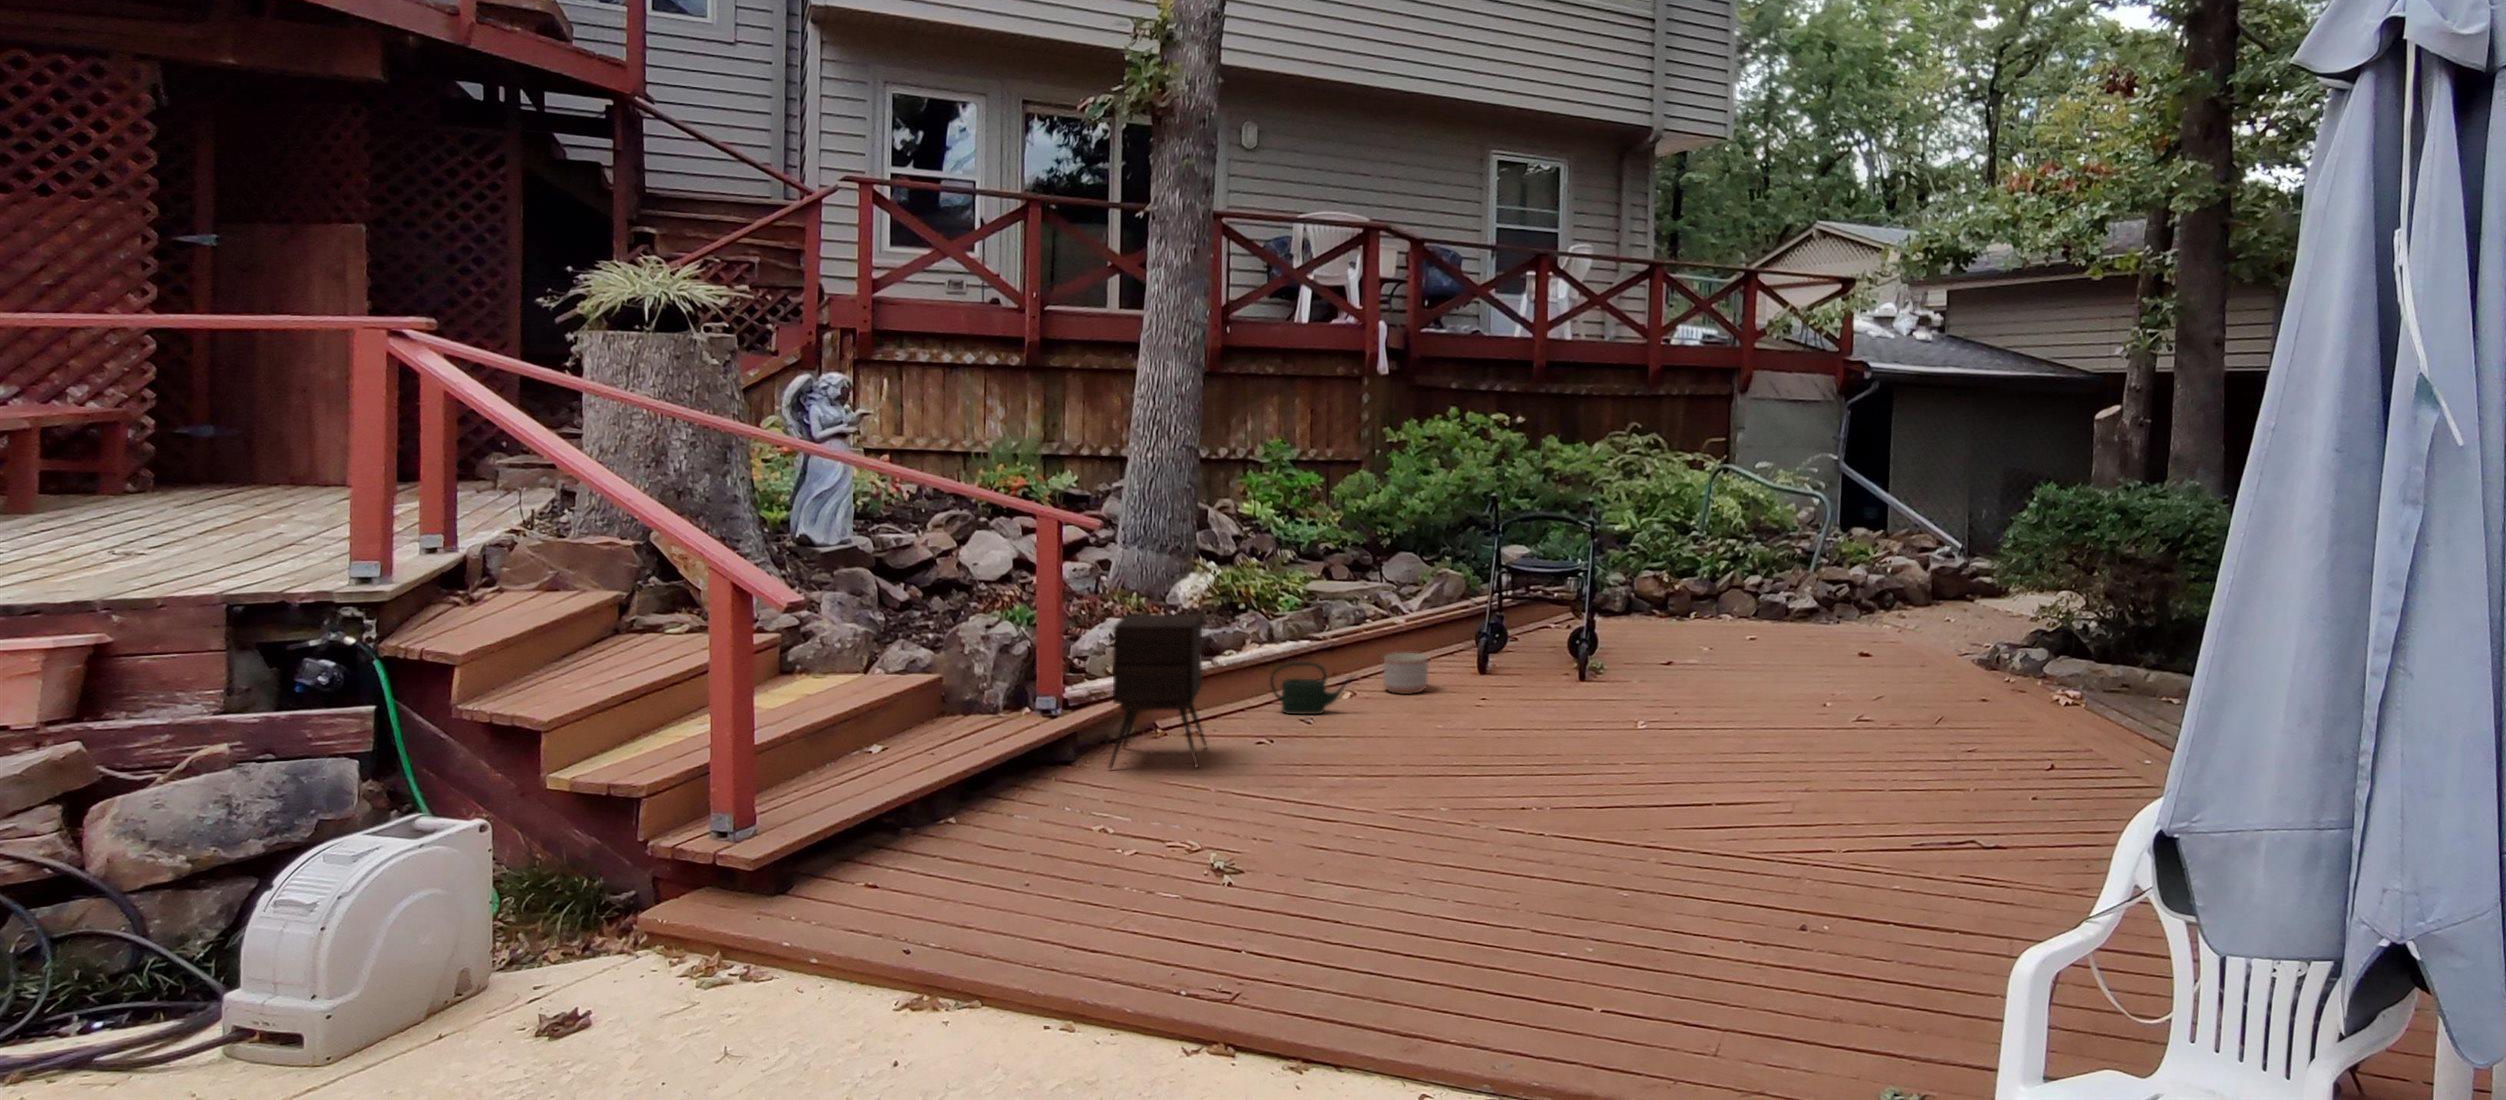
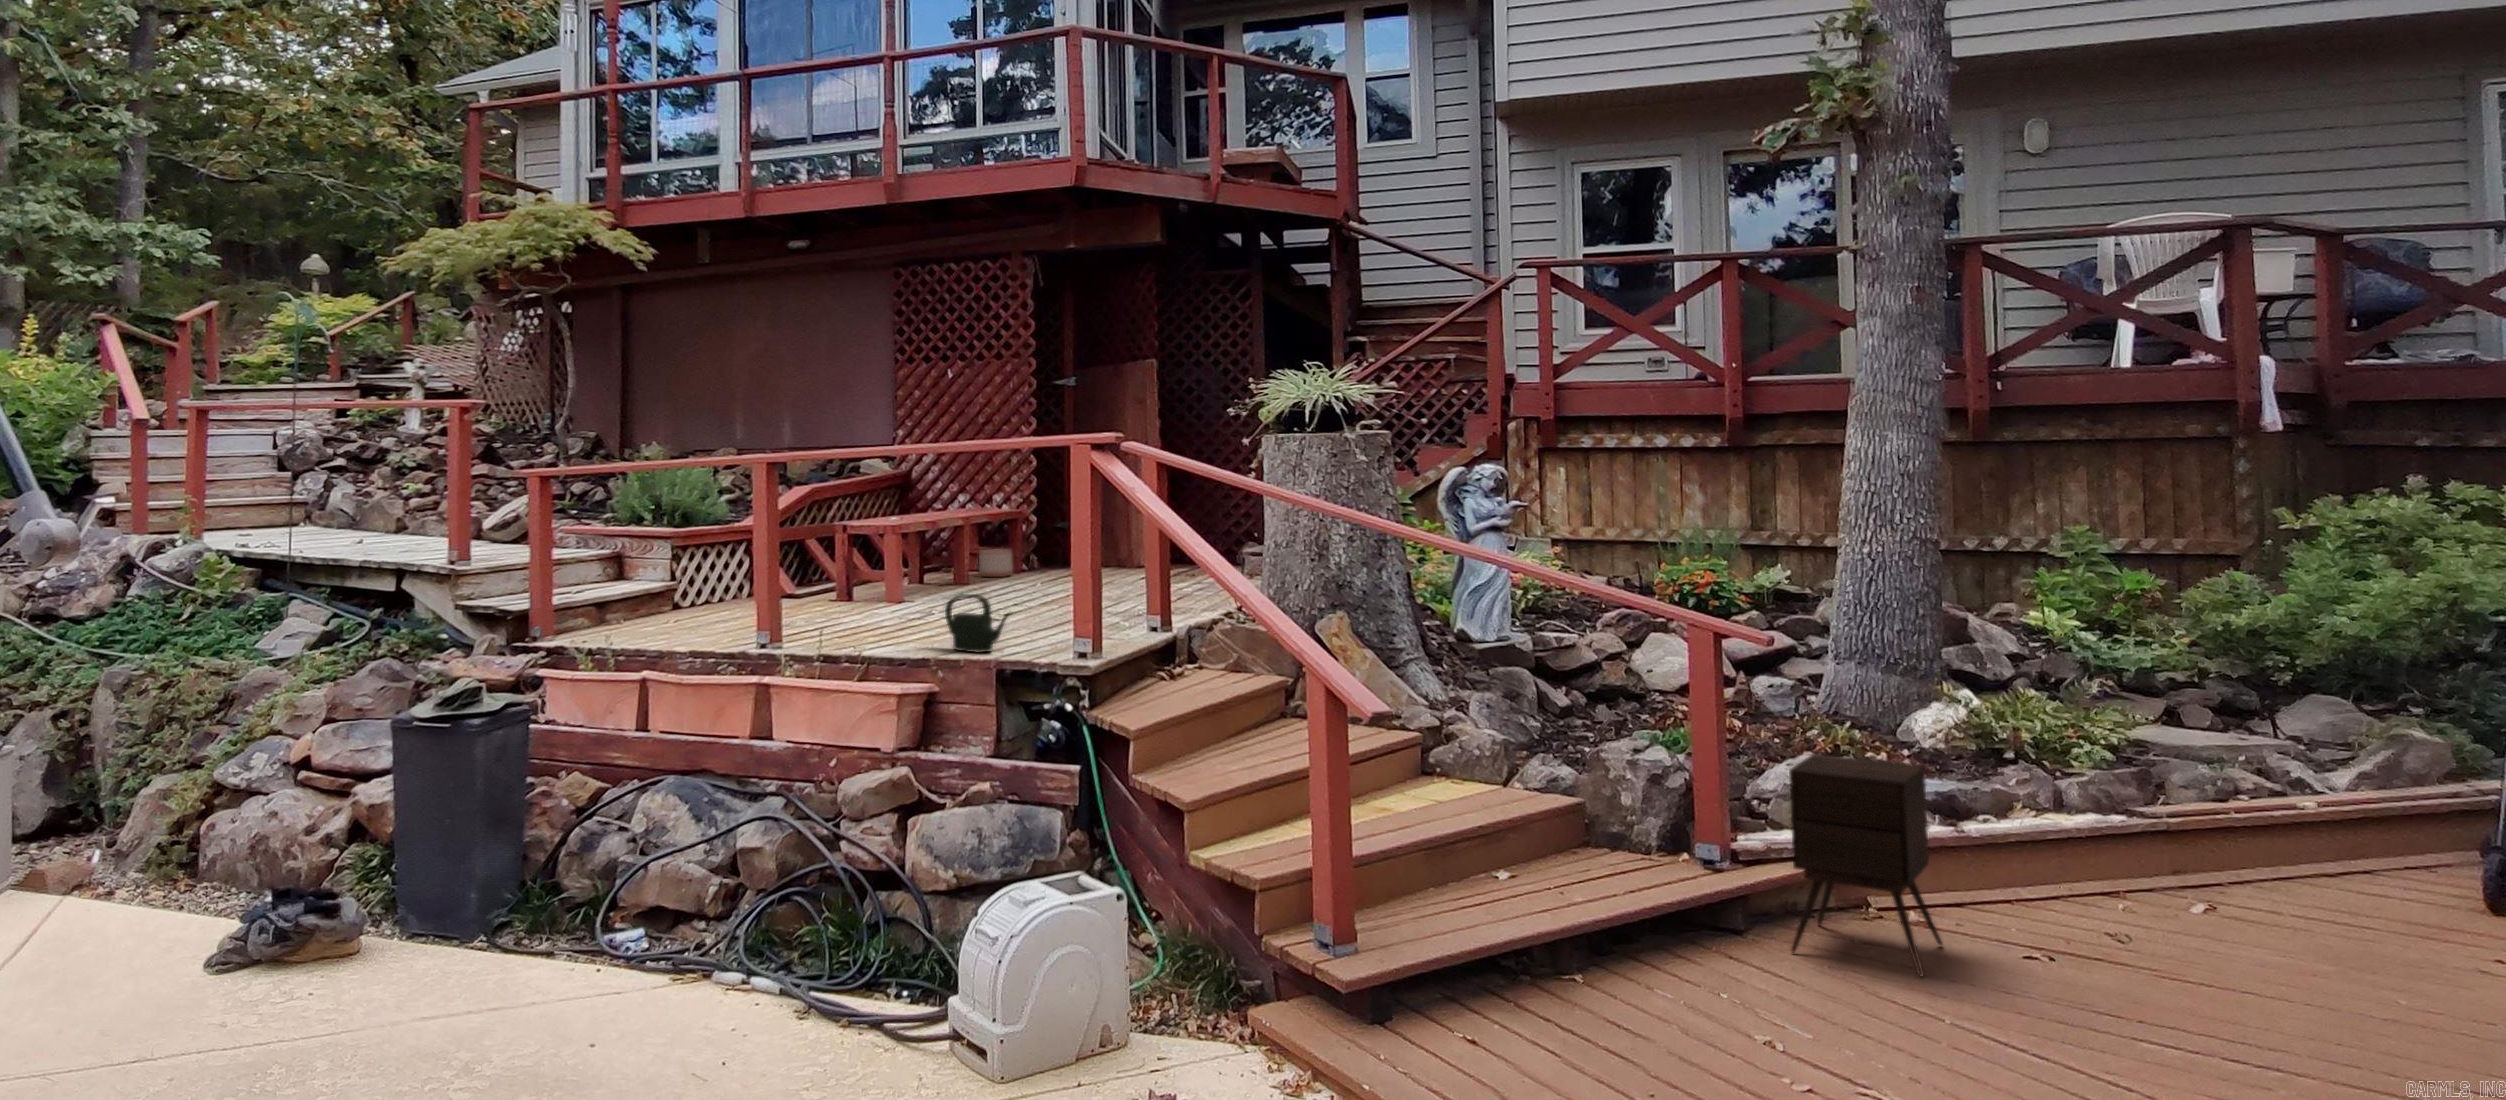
planter: present [1384,653,1428,694] -> present [979,549,1013,577]
watering can: present [1270,662,1354,714] -> present [945,594,1011,652]

